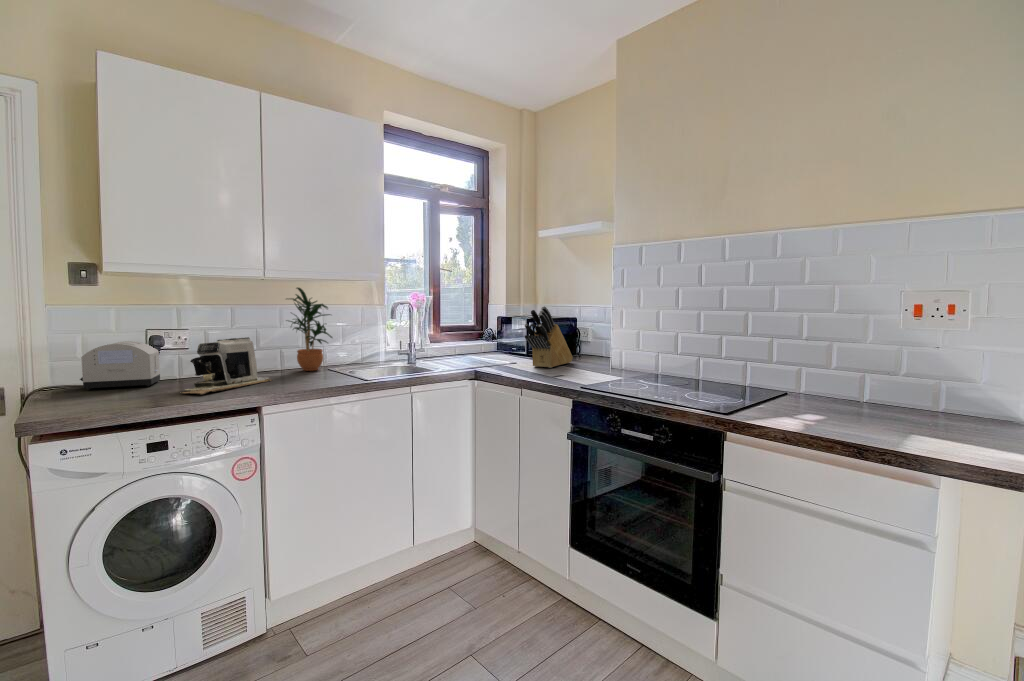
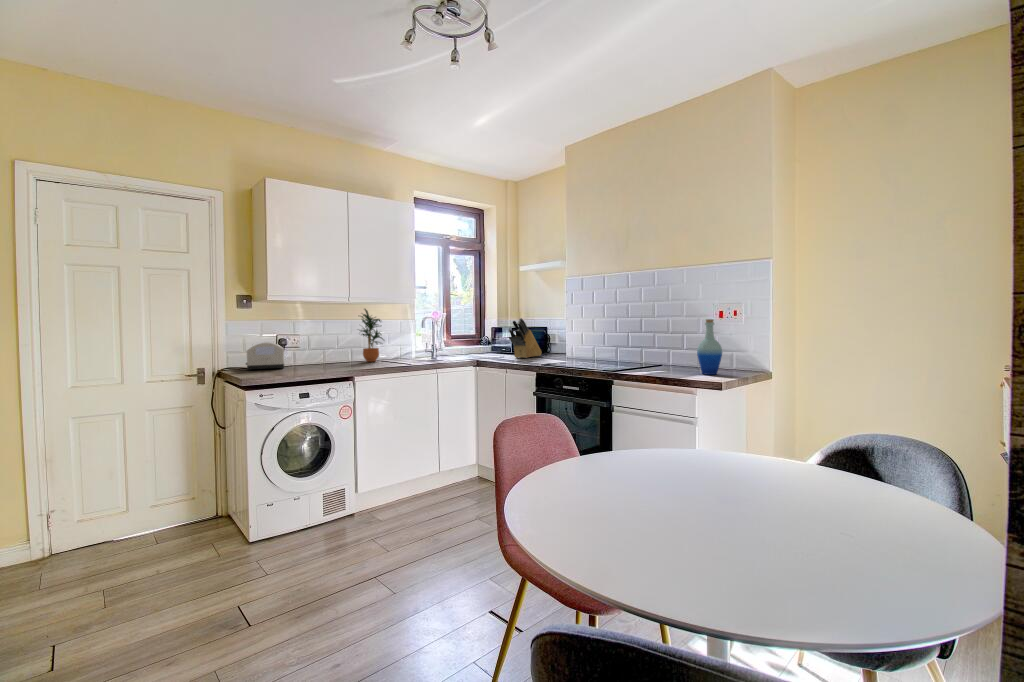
bottle: none [899,322,961,433] -> present [697,319,722,375]
coffee maker: present [183,337,272,394] -> none [306,339,353,370]

